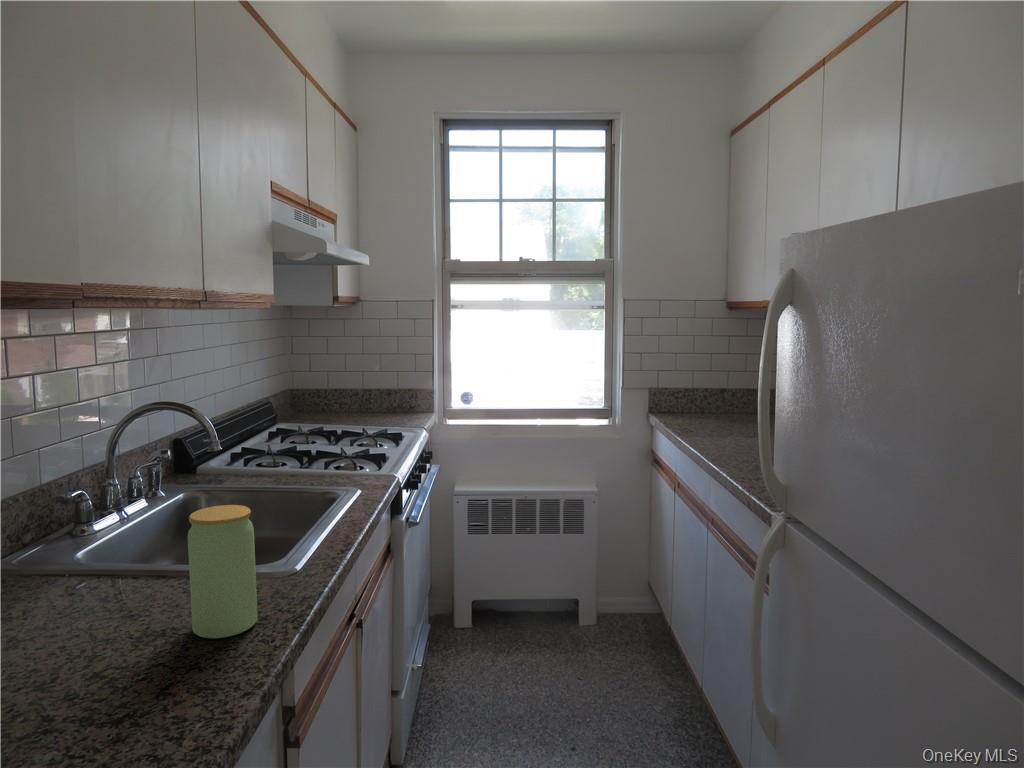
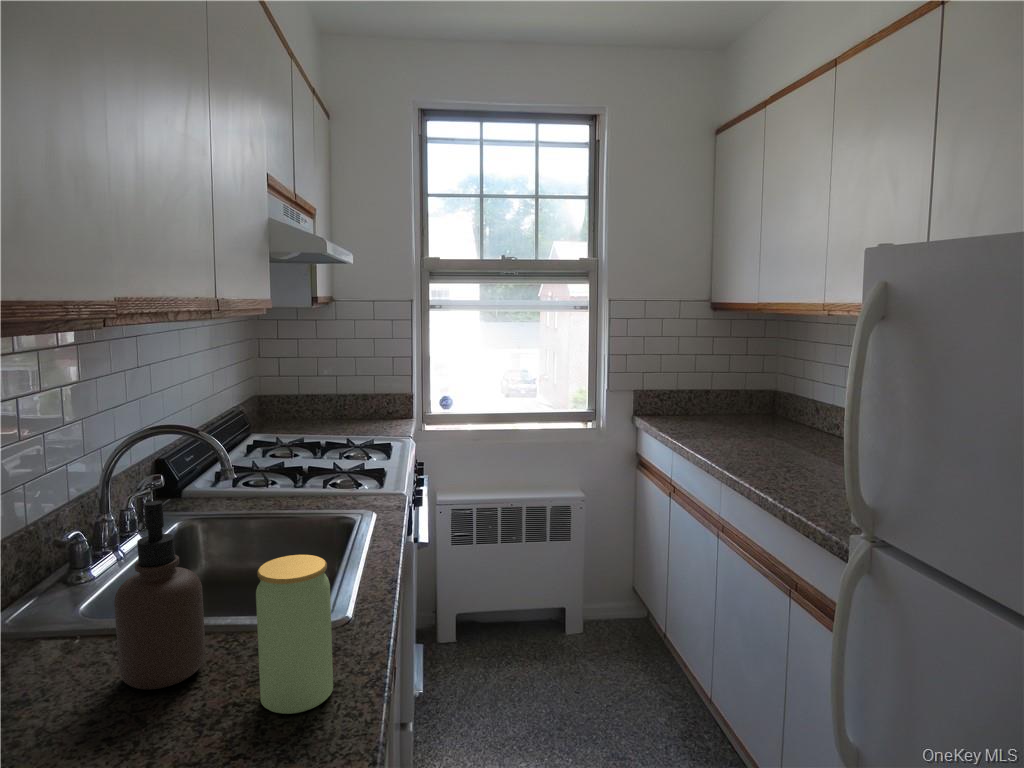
soap dispenser: none [81,456,160,615] -> present [114,499,206,690]

